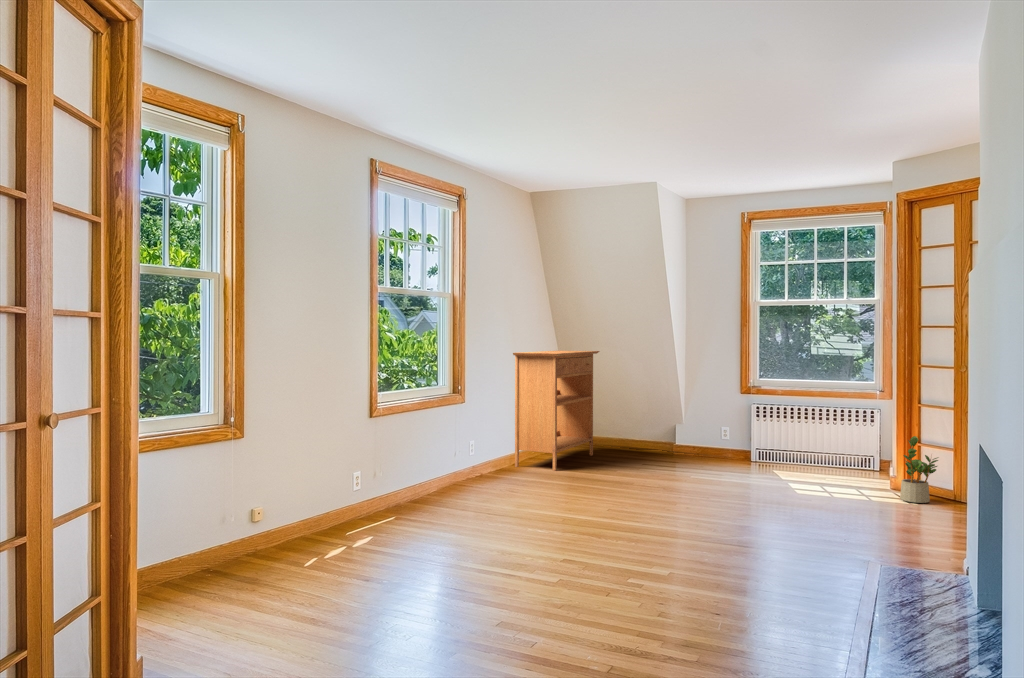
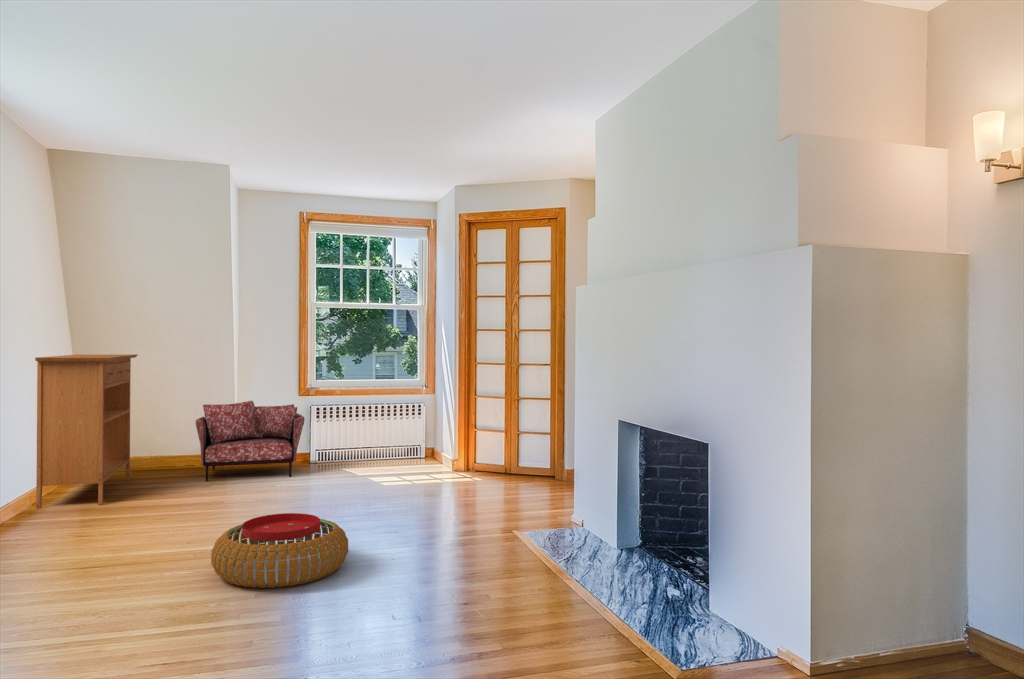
armchair: none [641,395,738,470] -> present [196,401,305,481]
potted plant: present [900,436,938,503] -> none [467,423,496,480]
pouf: none [560,493,675,556] -> present [211,513,348,588]

